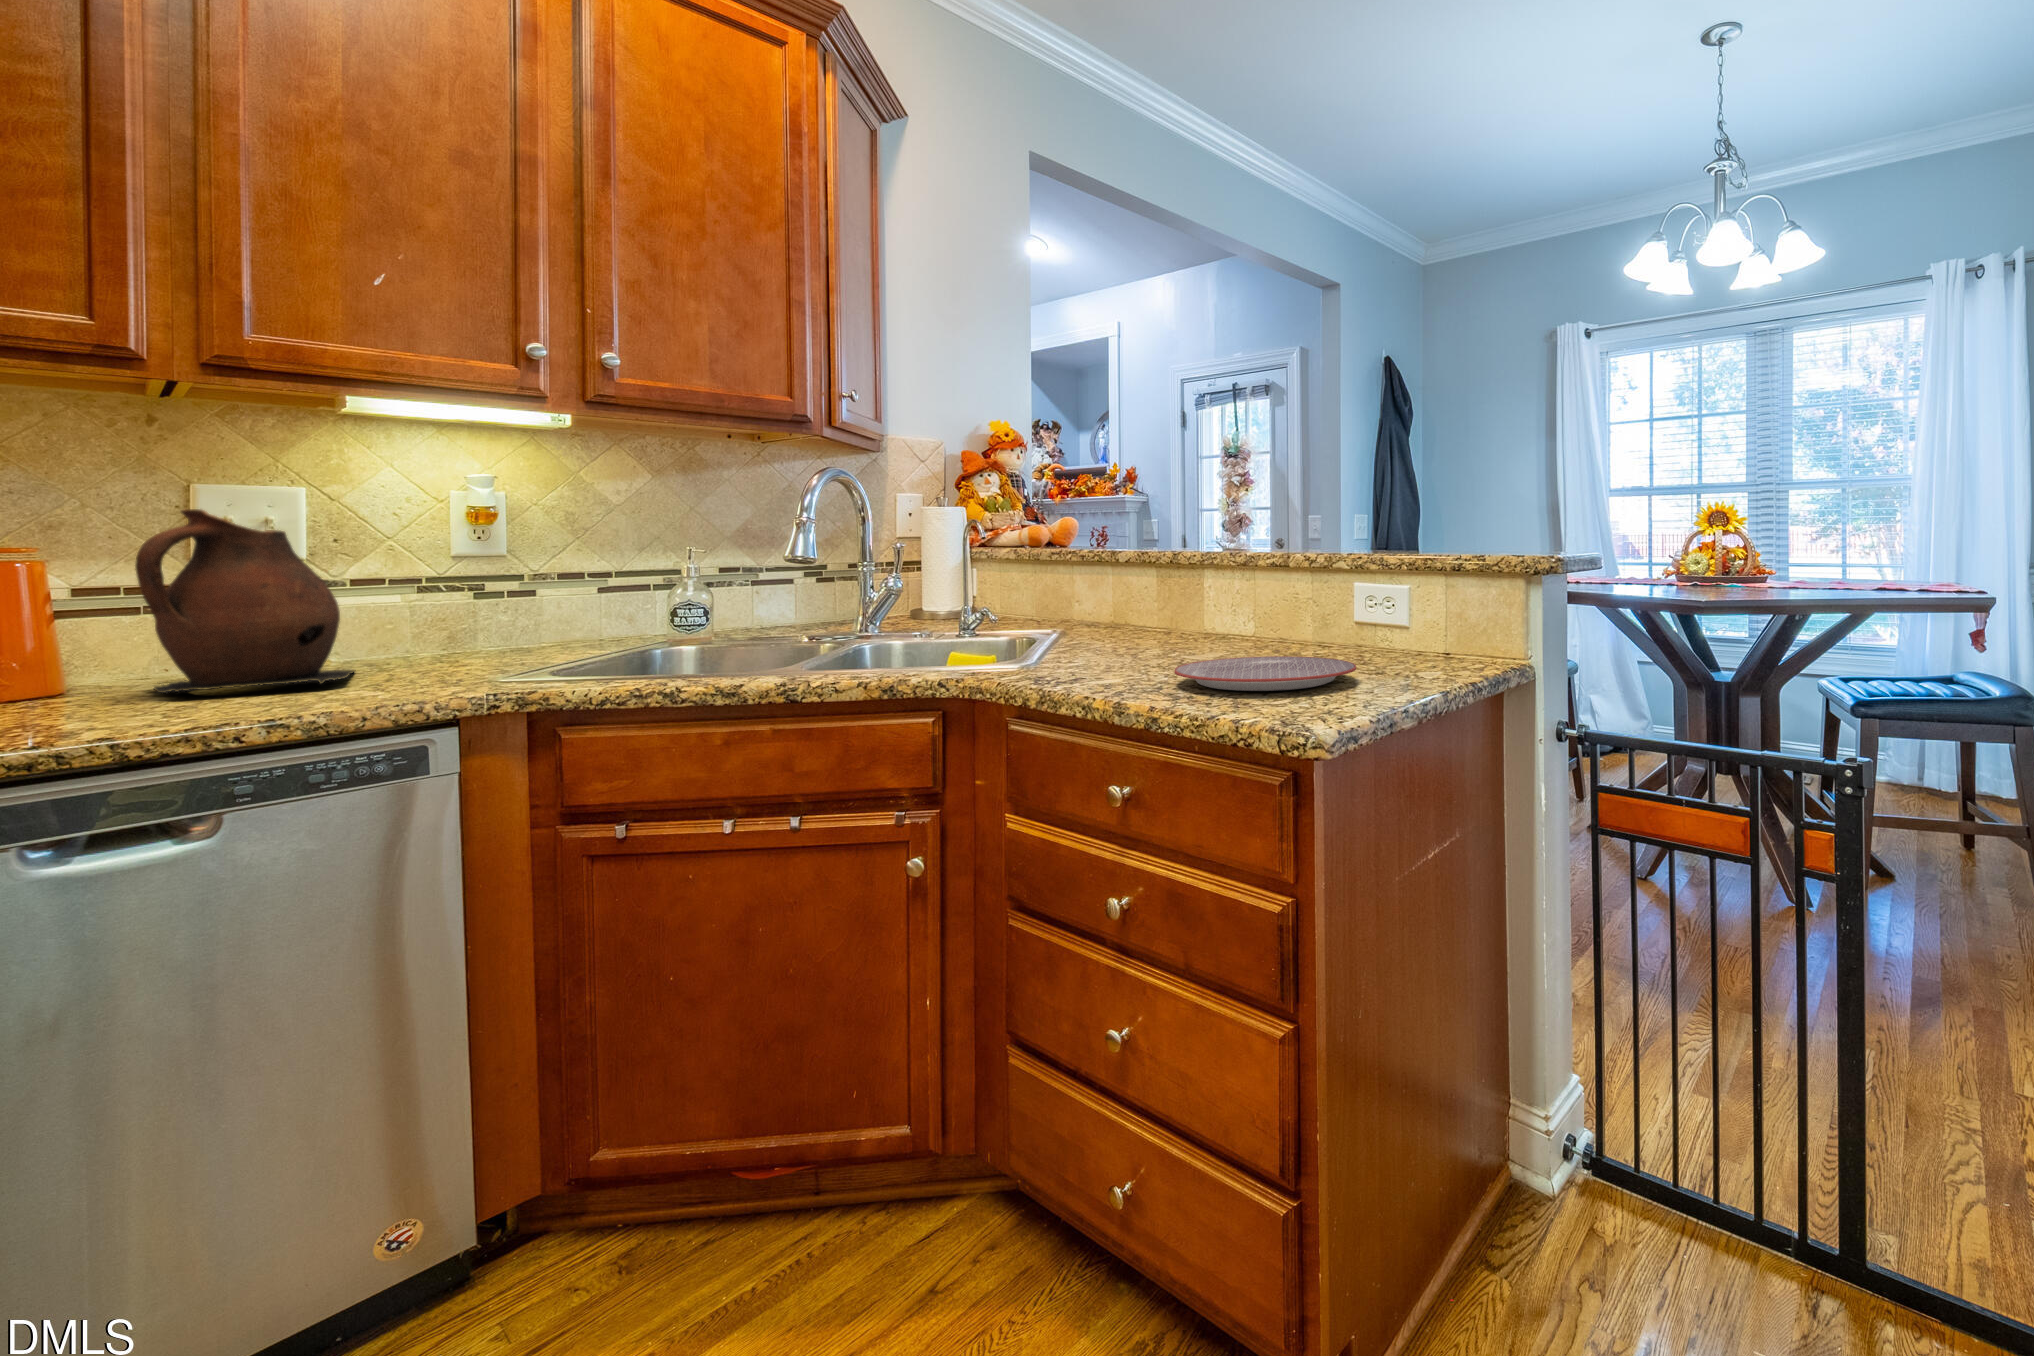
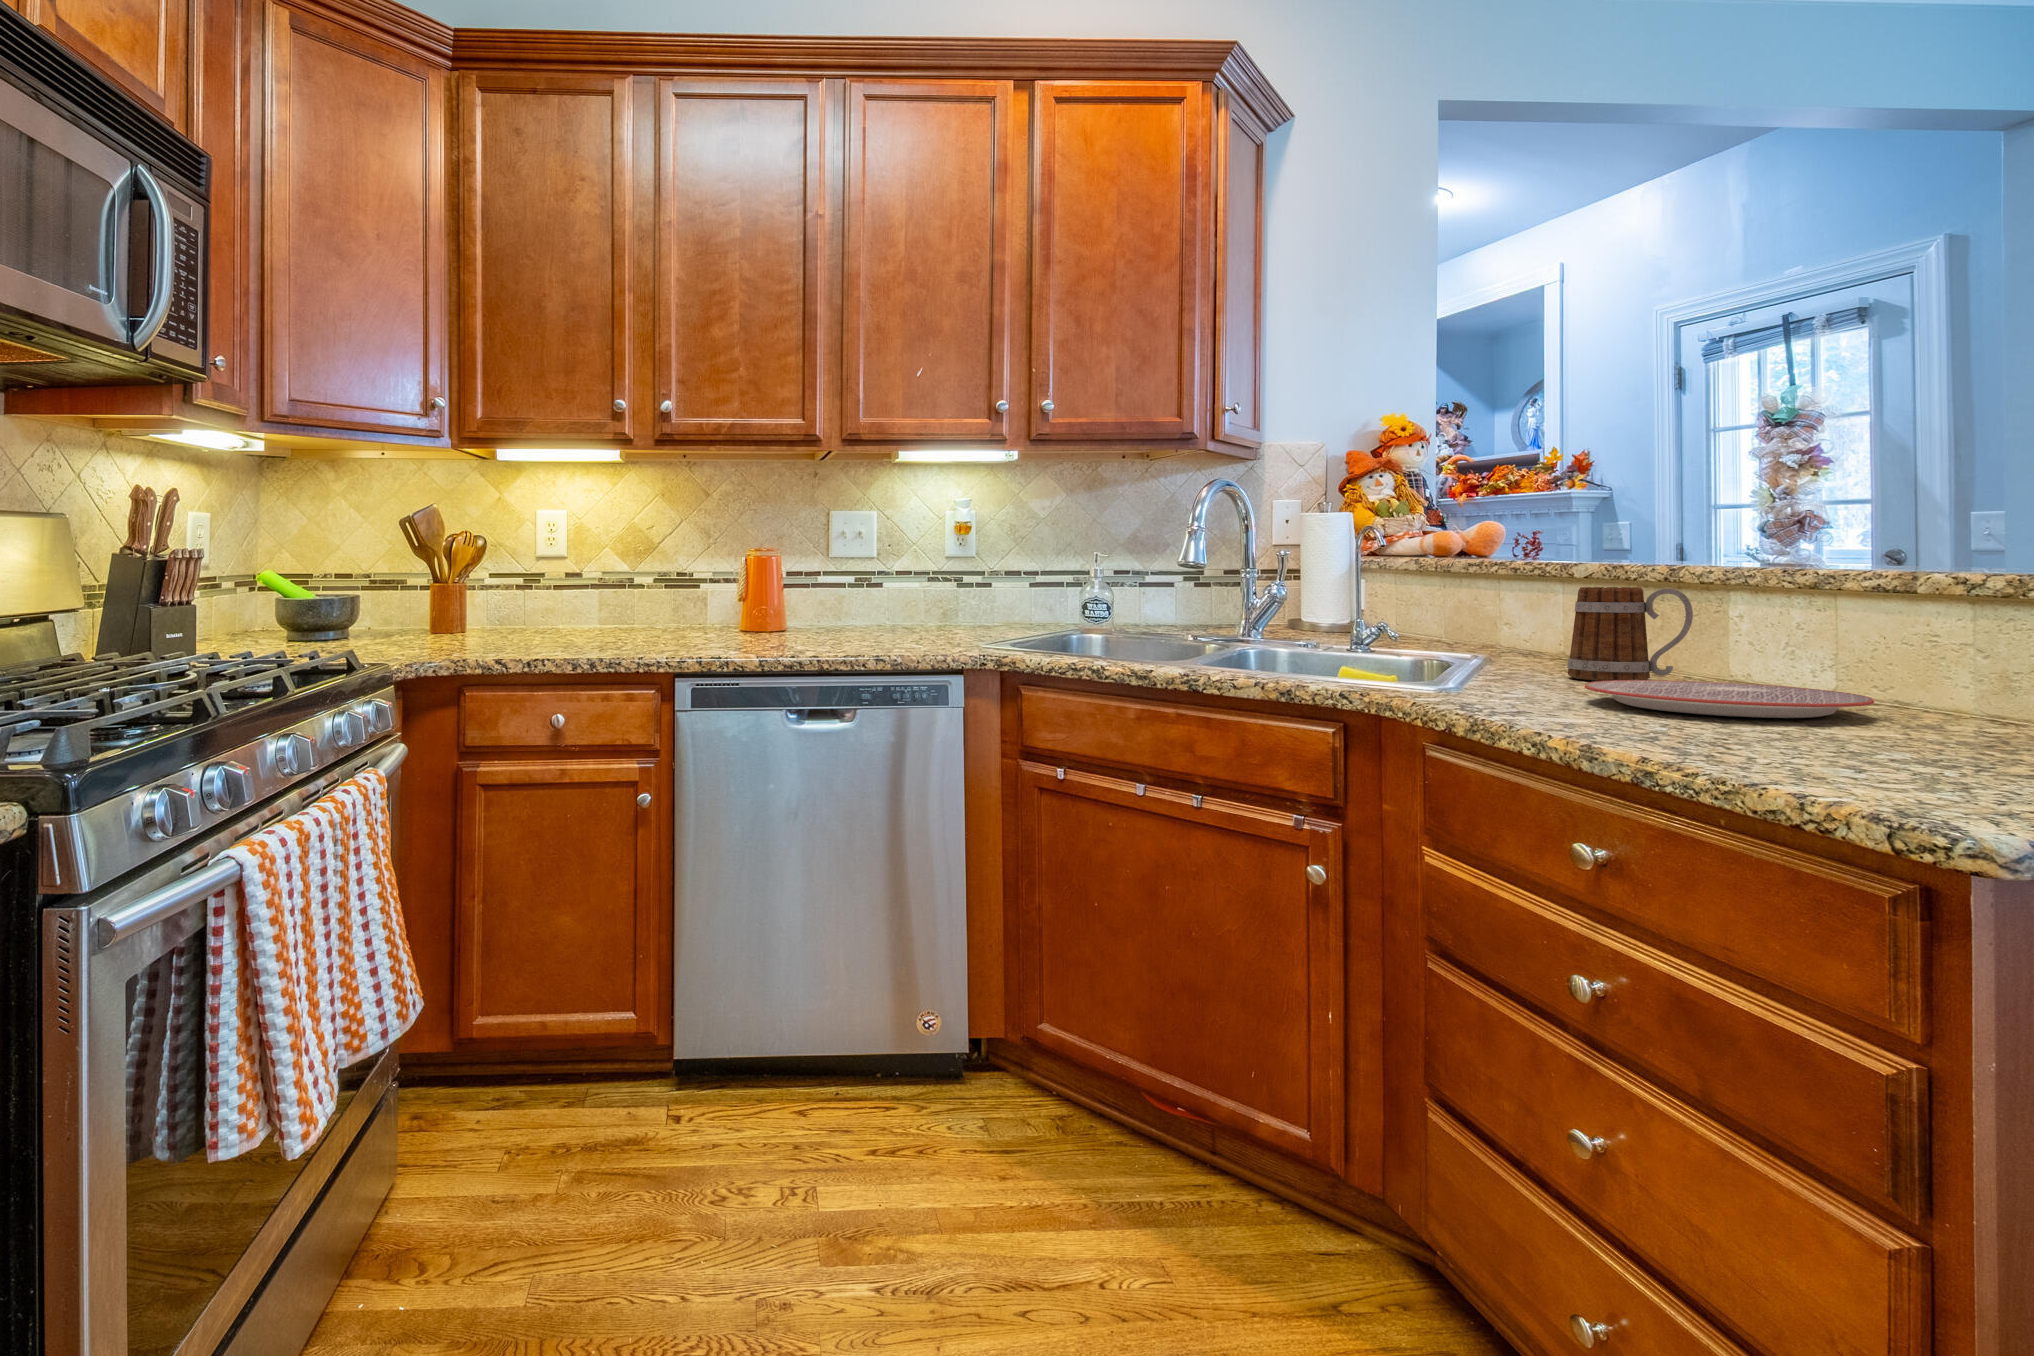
ceramic pitcher: present [135,509,355,693] -> none [817,529,905,641]
mug: none [1151,577,1233,660] -> present [1567,587,1693,681]

